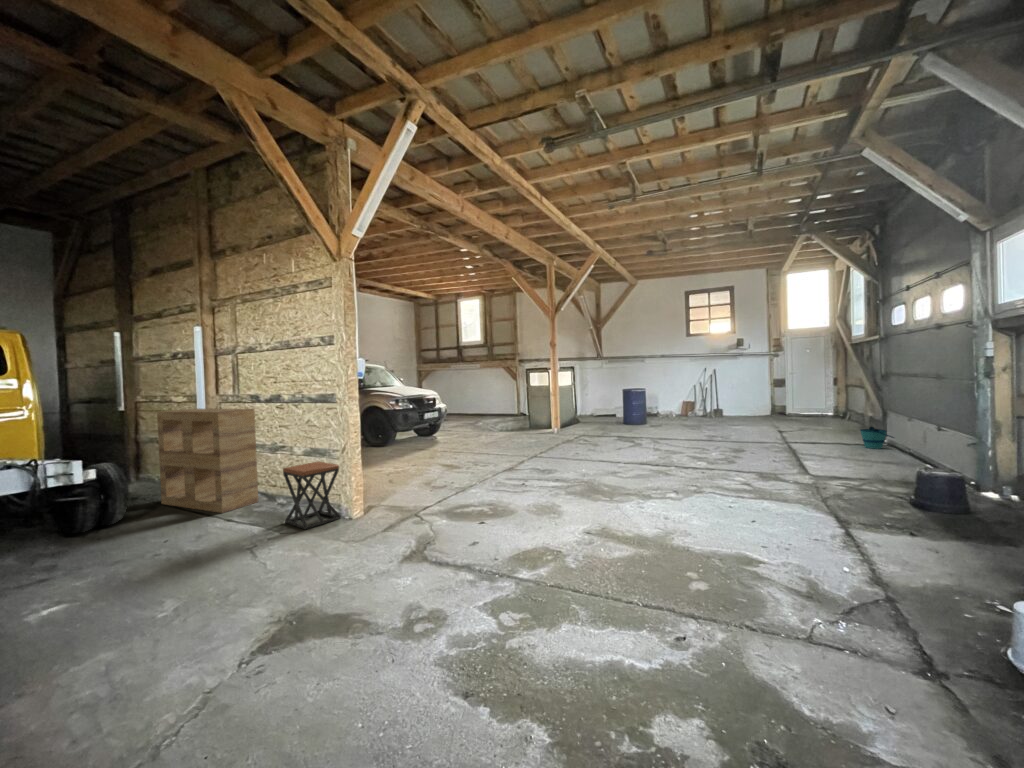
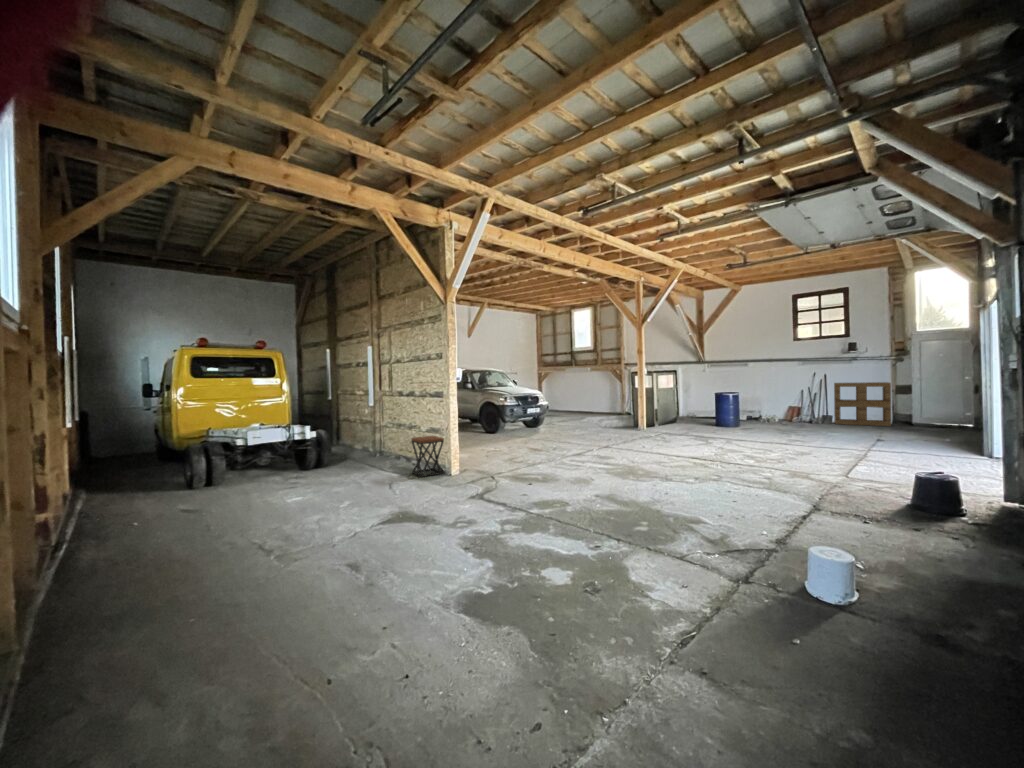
shelving unit: present [157,409,258,513] -> present [834,382,891,426]
bucket: present [860,427,894,449] -> none [952,438,994,461]

